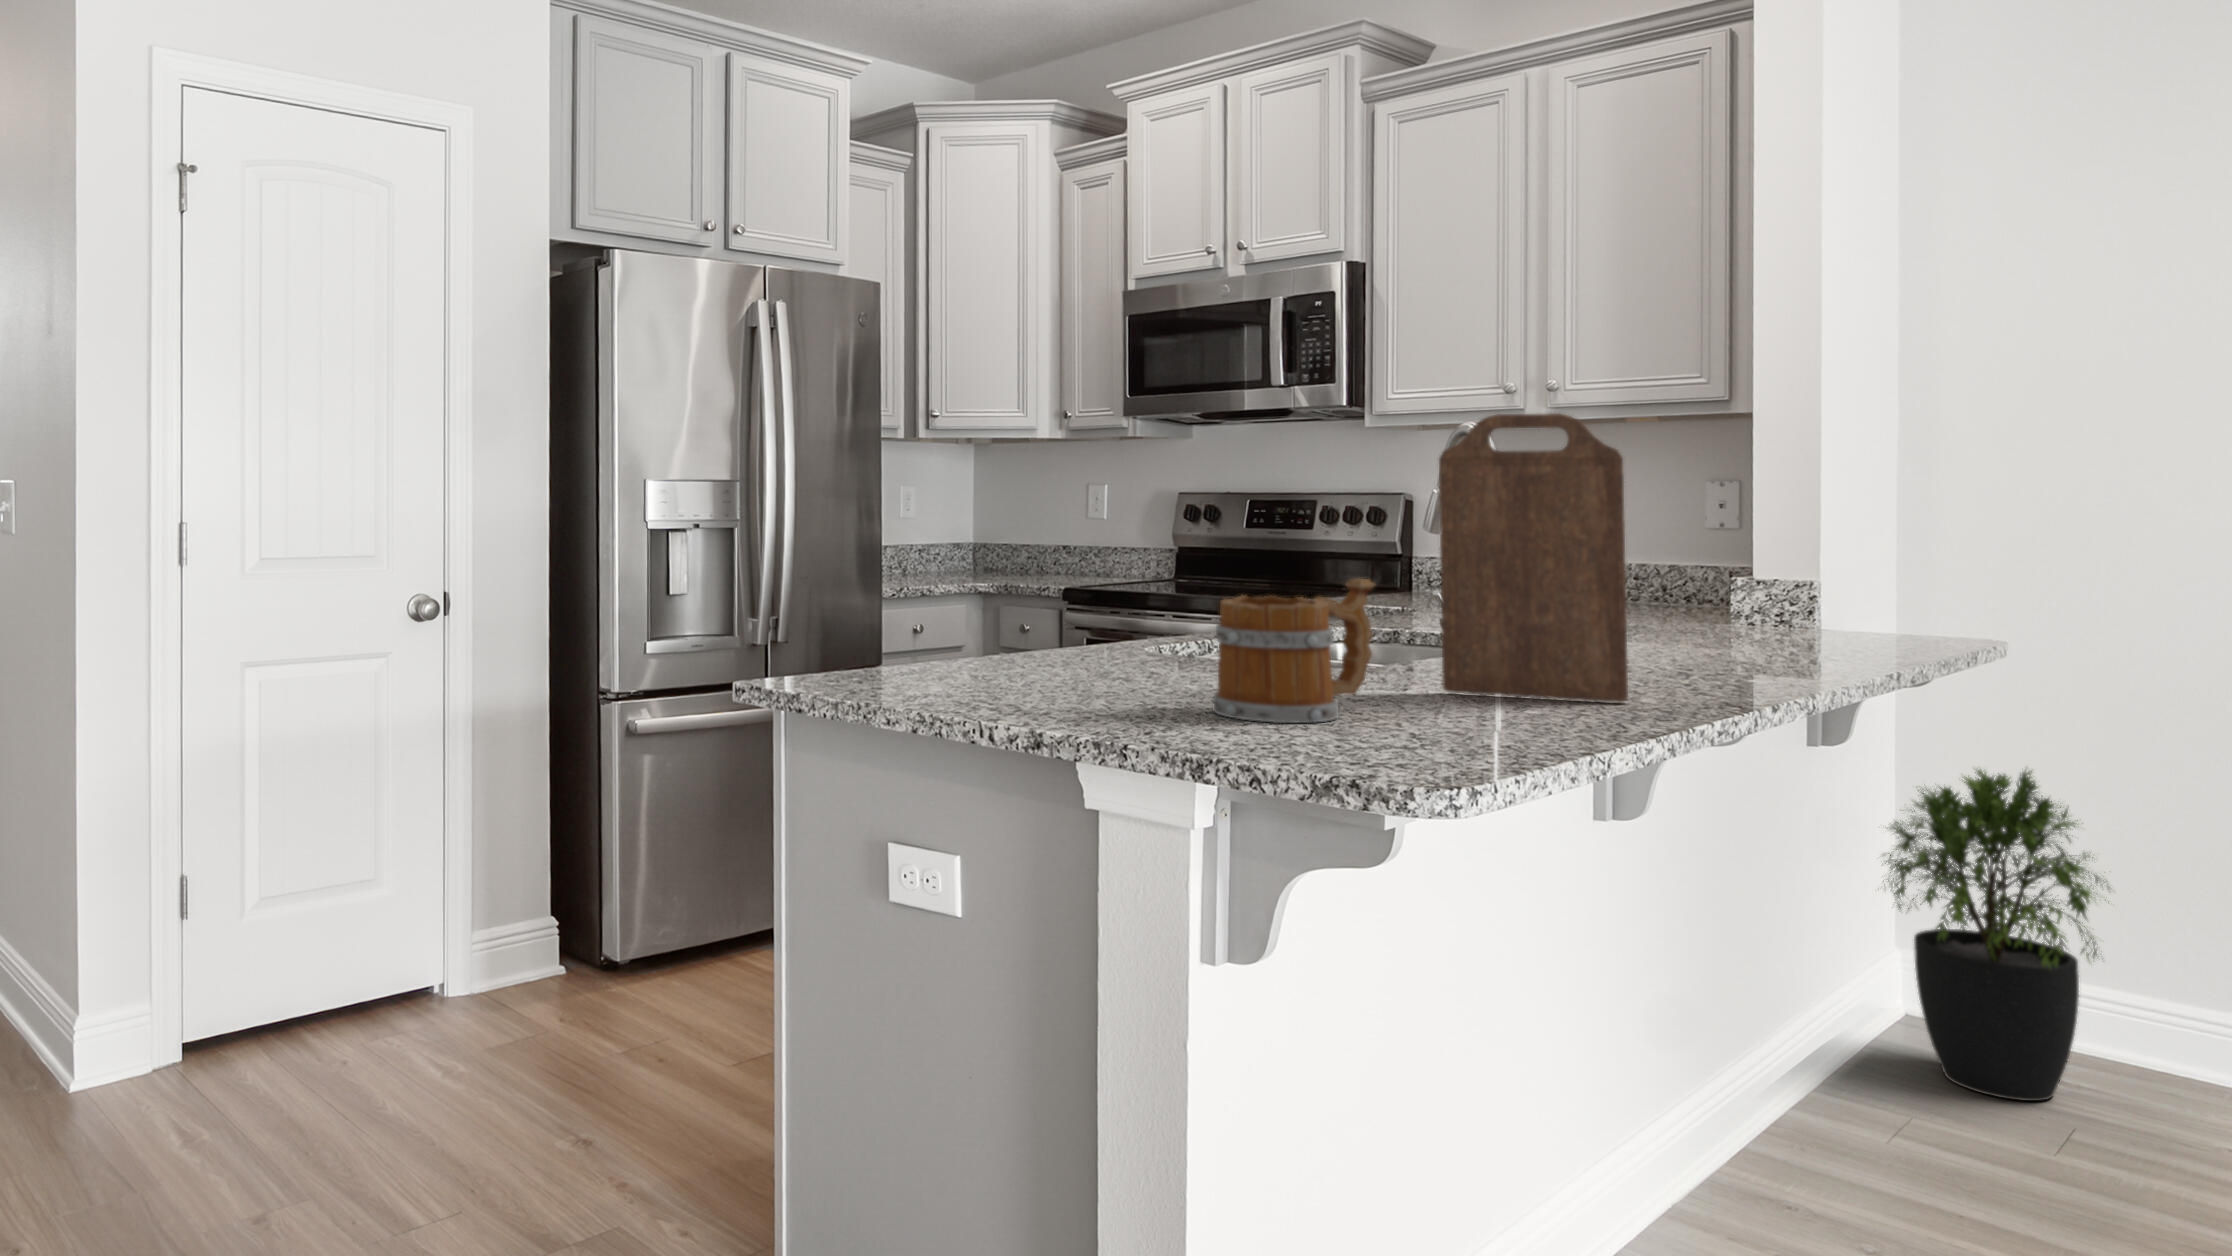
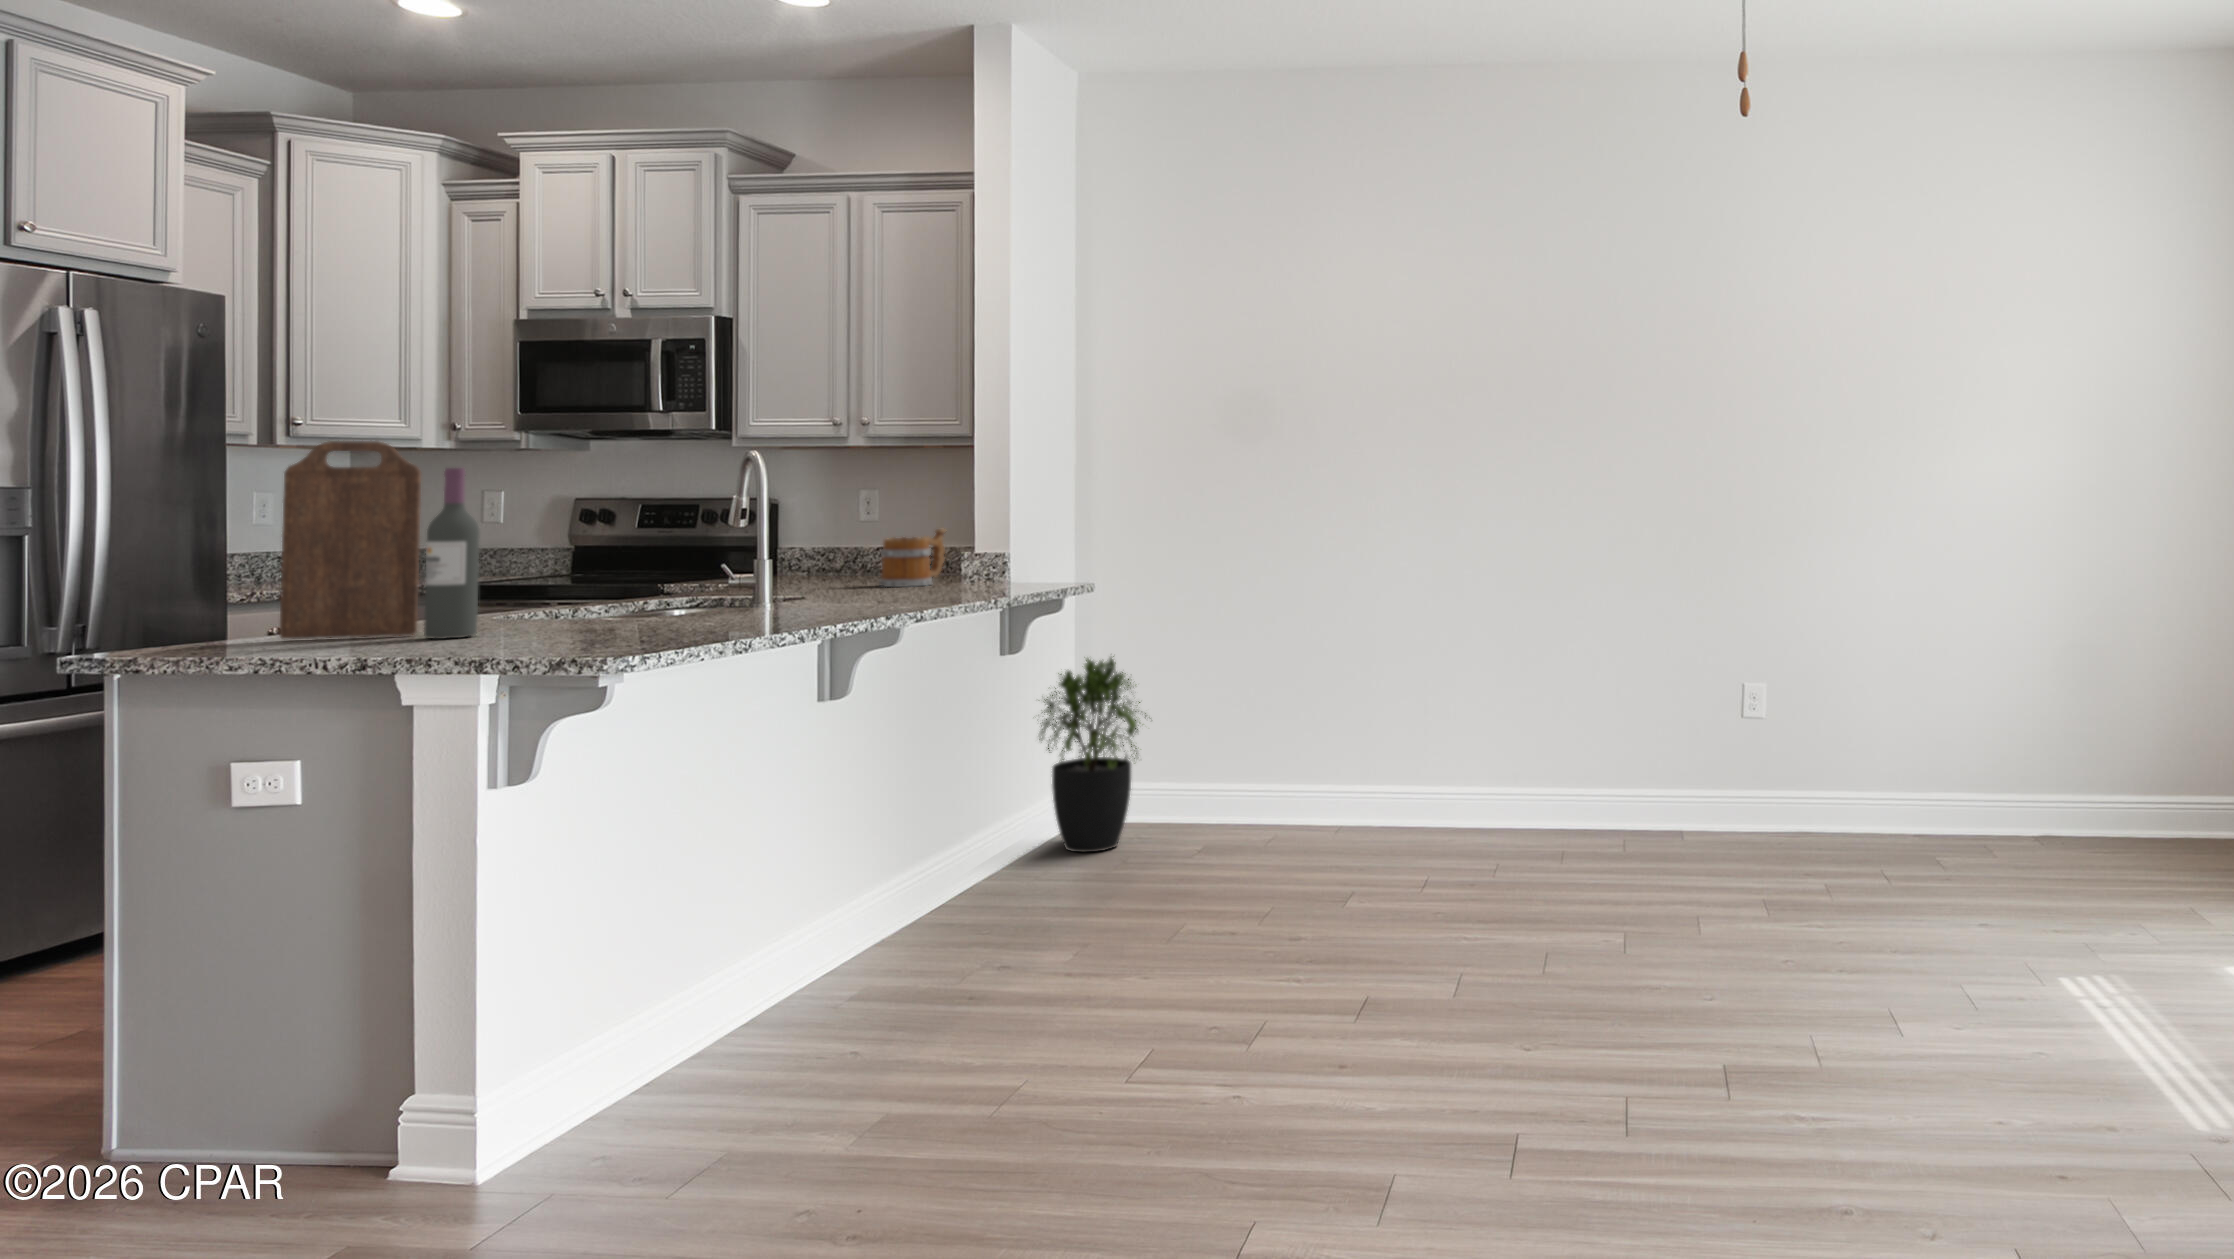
cutting board: present [1439,413,1628,702] -> present [279,441,421,639]
wine bottle: none [1096,454,1161,698] -> present [424,468,479,639]
mug: present [1213,579,1374,723] -> present [879,529,945,587]

